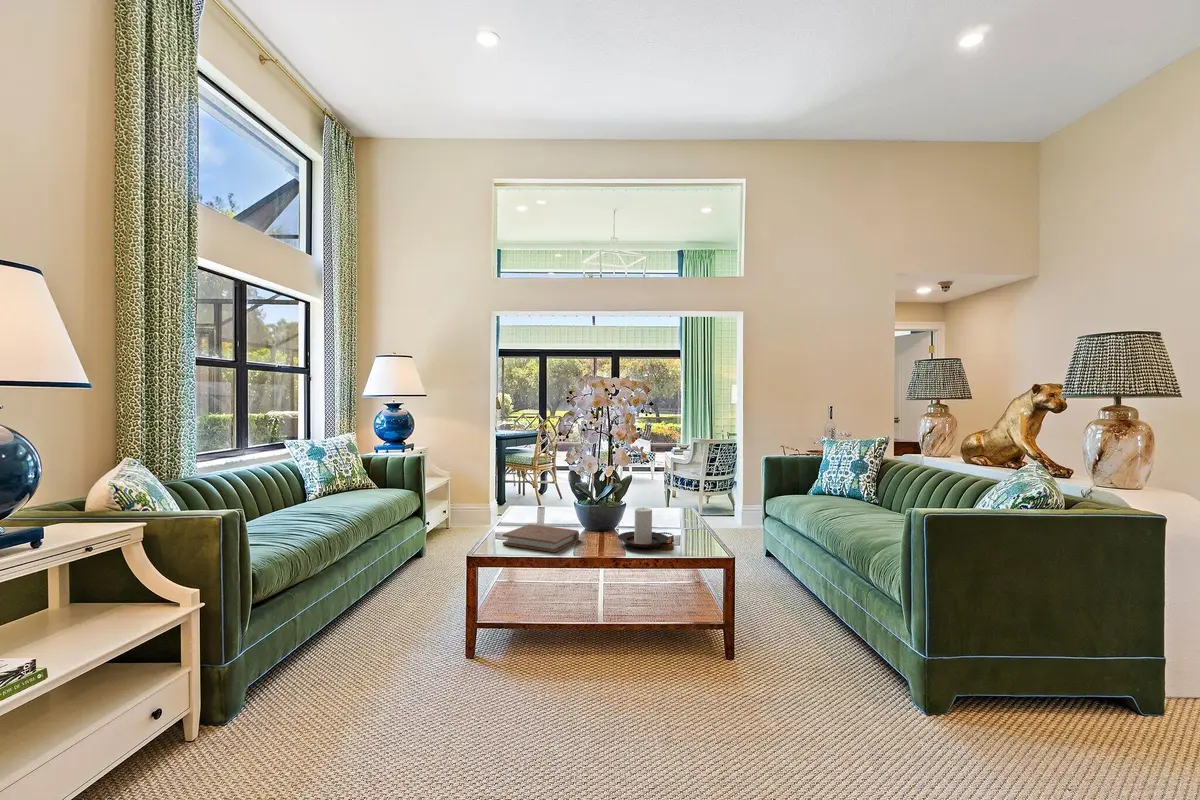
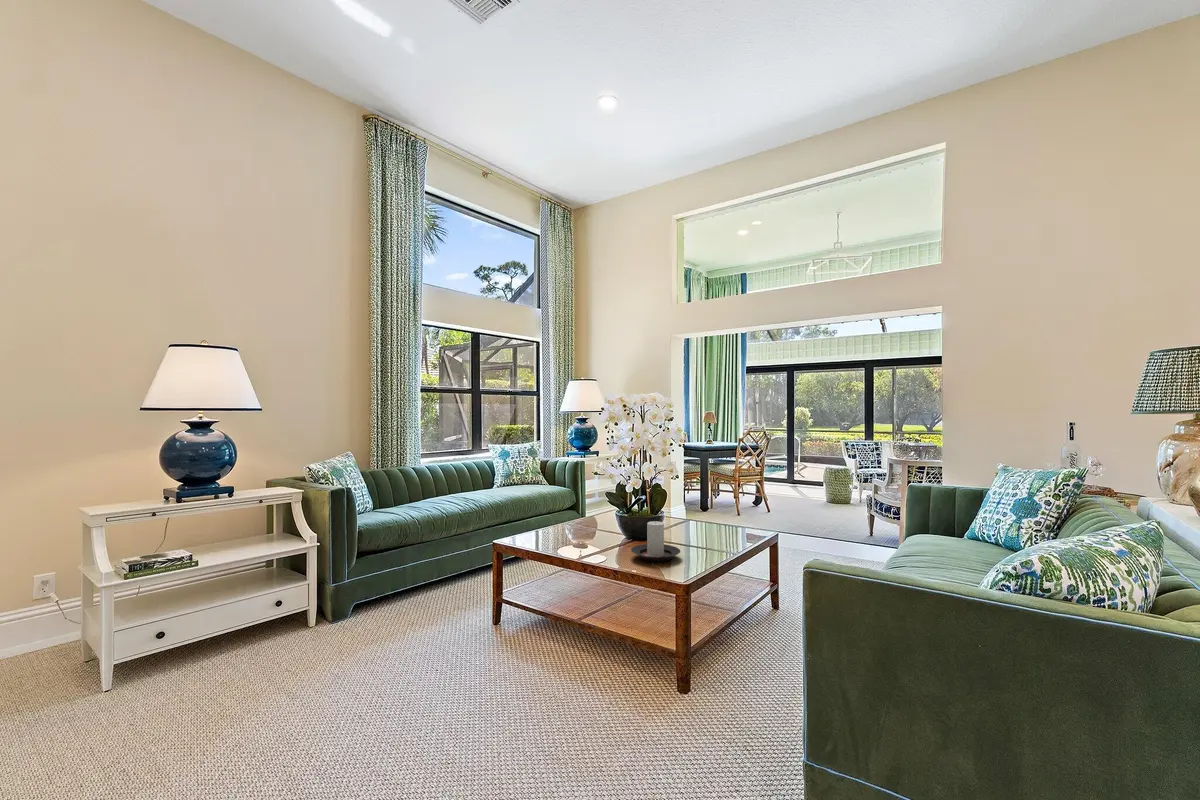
book: present [503,524,579,552] -> none [554,525,615,551]

